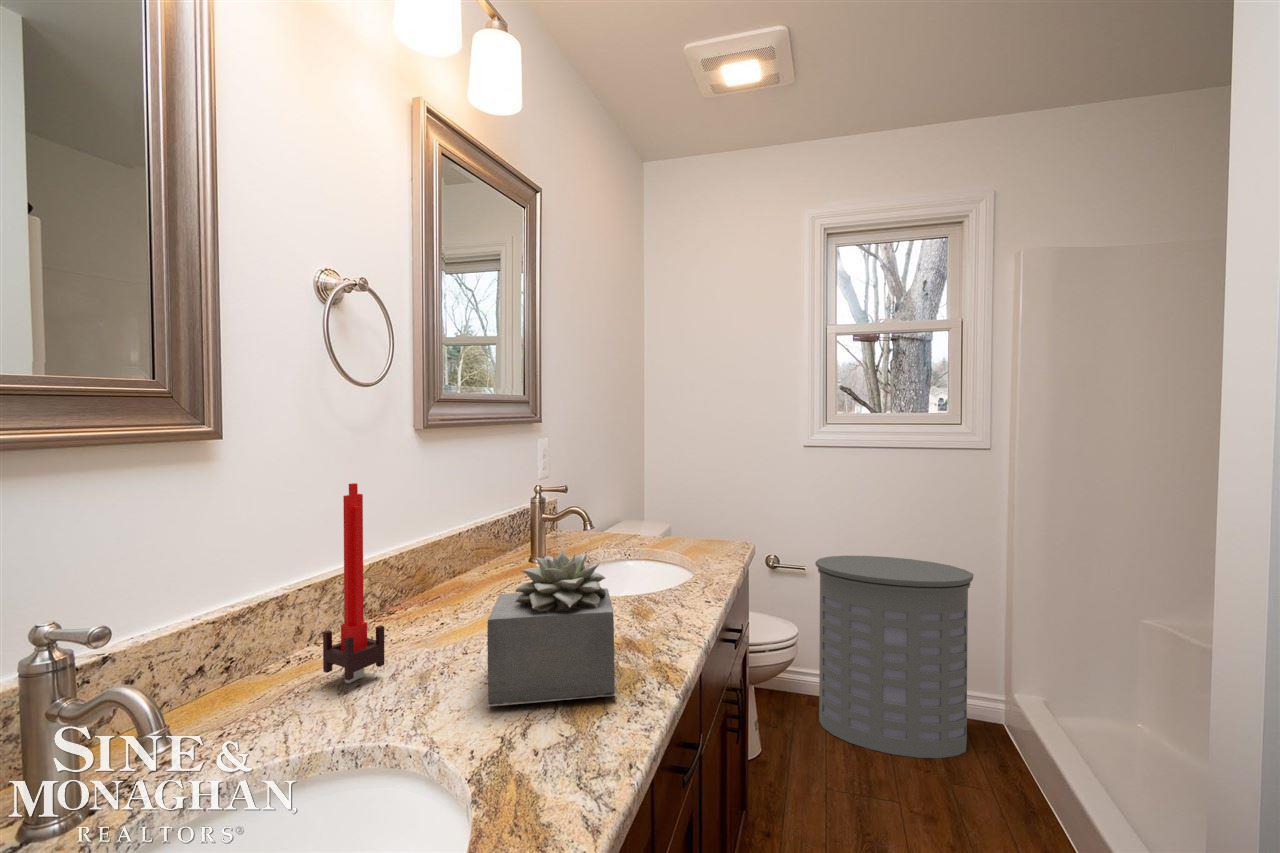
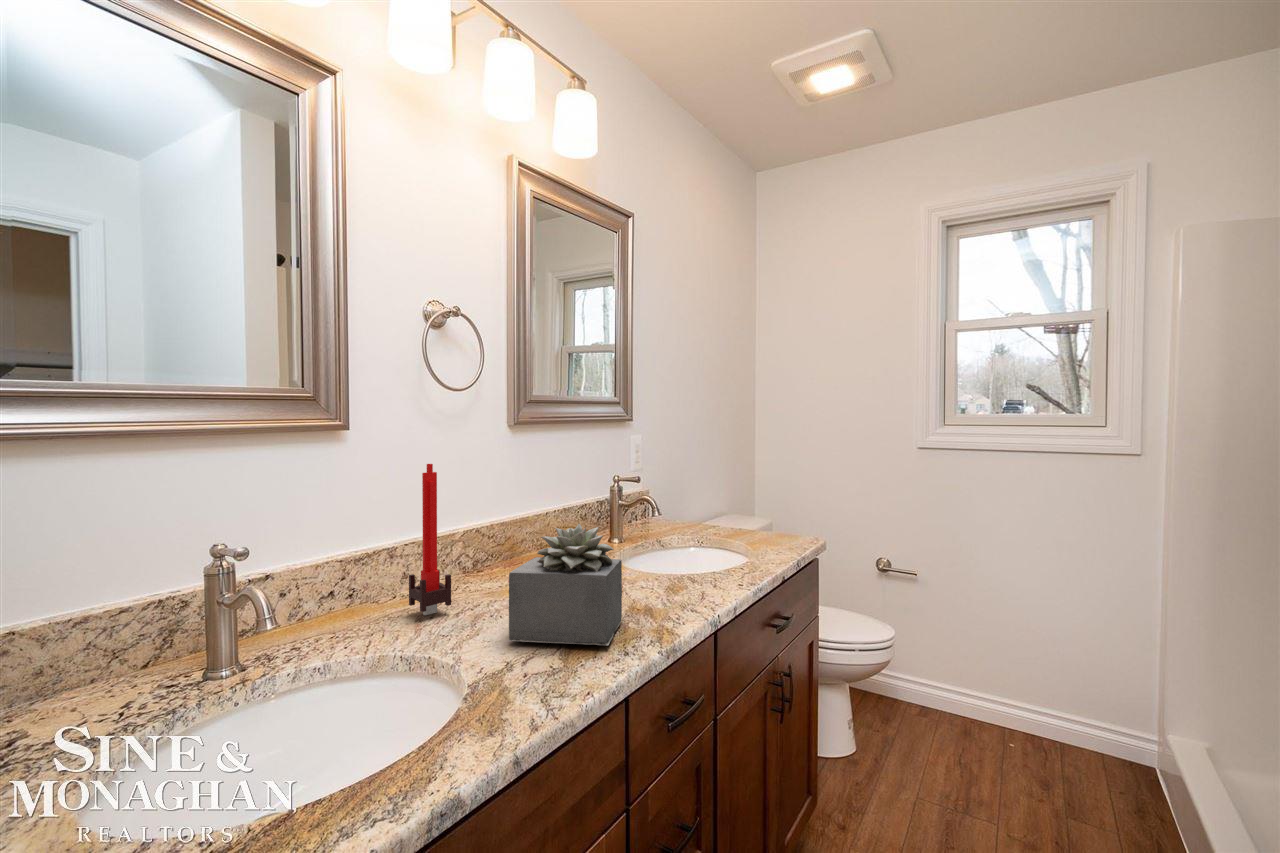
laundry hamper: present [815,556,973,758] -> none [924,564,1115,797]

